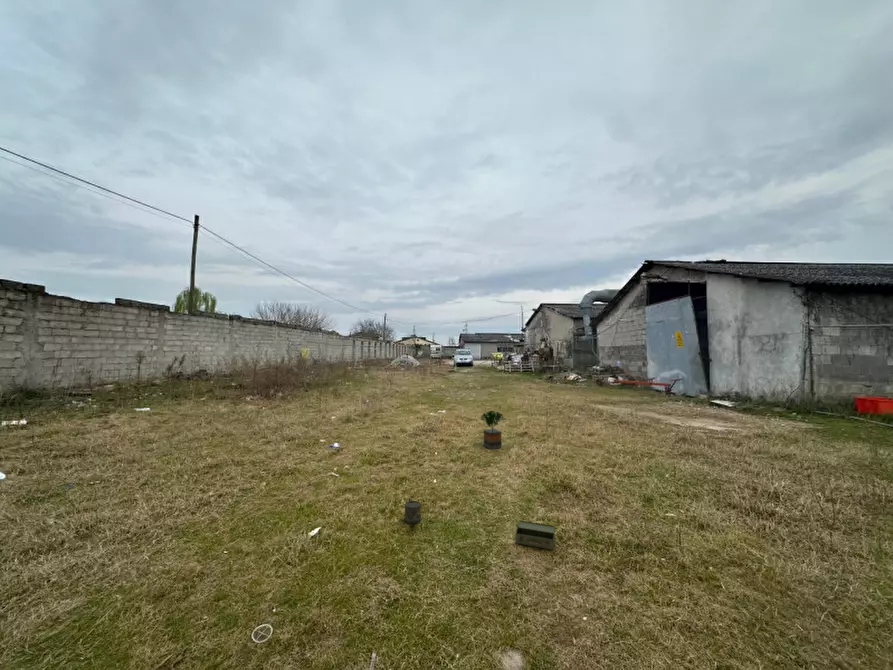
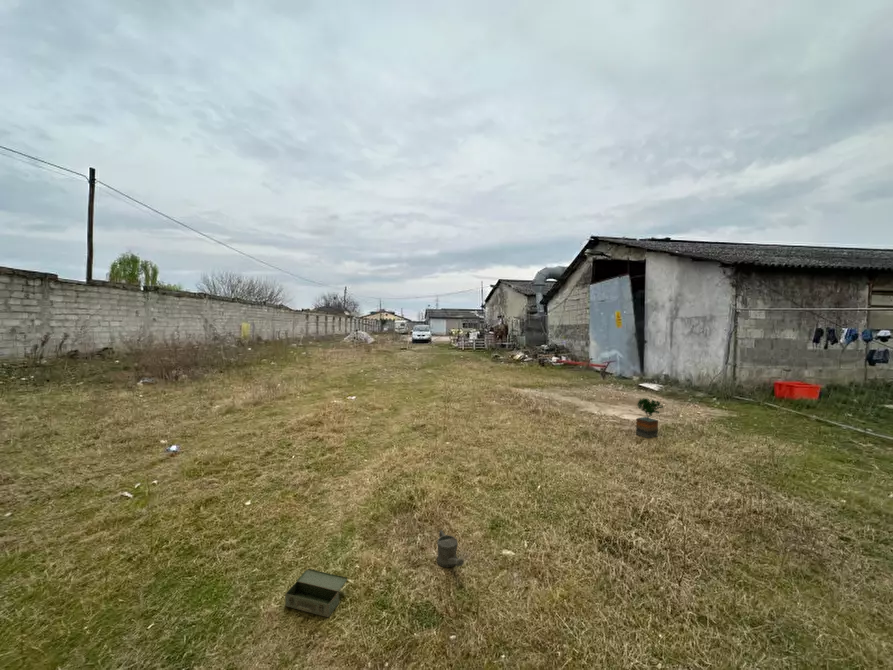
potted tree: present [481,411,506,449] -> present [636,398,663,438]
watering can: present [405,498,421,524] -> present [437,530,464,568]

